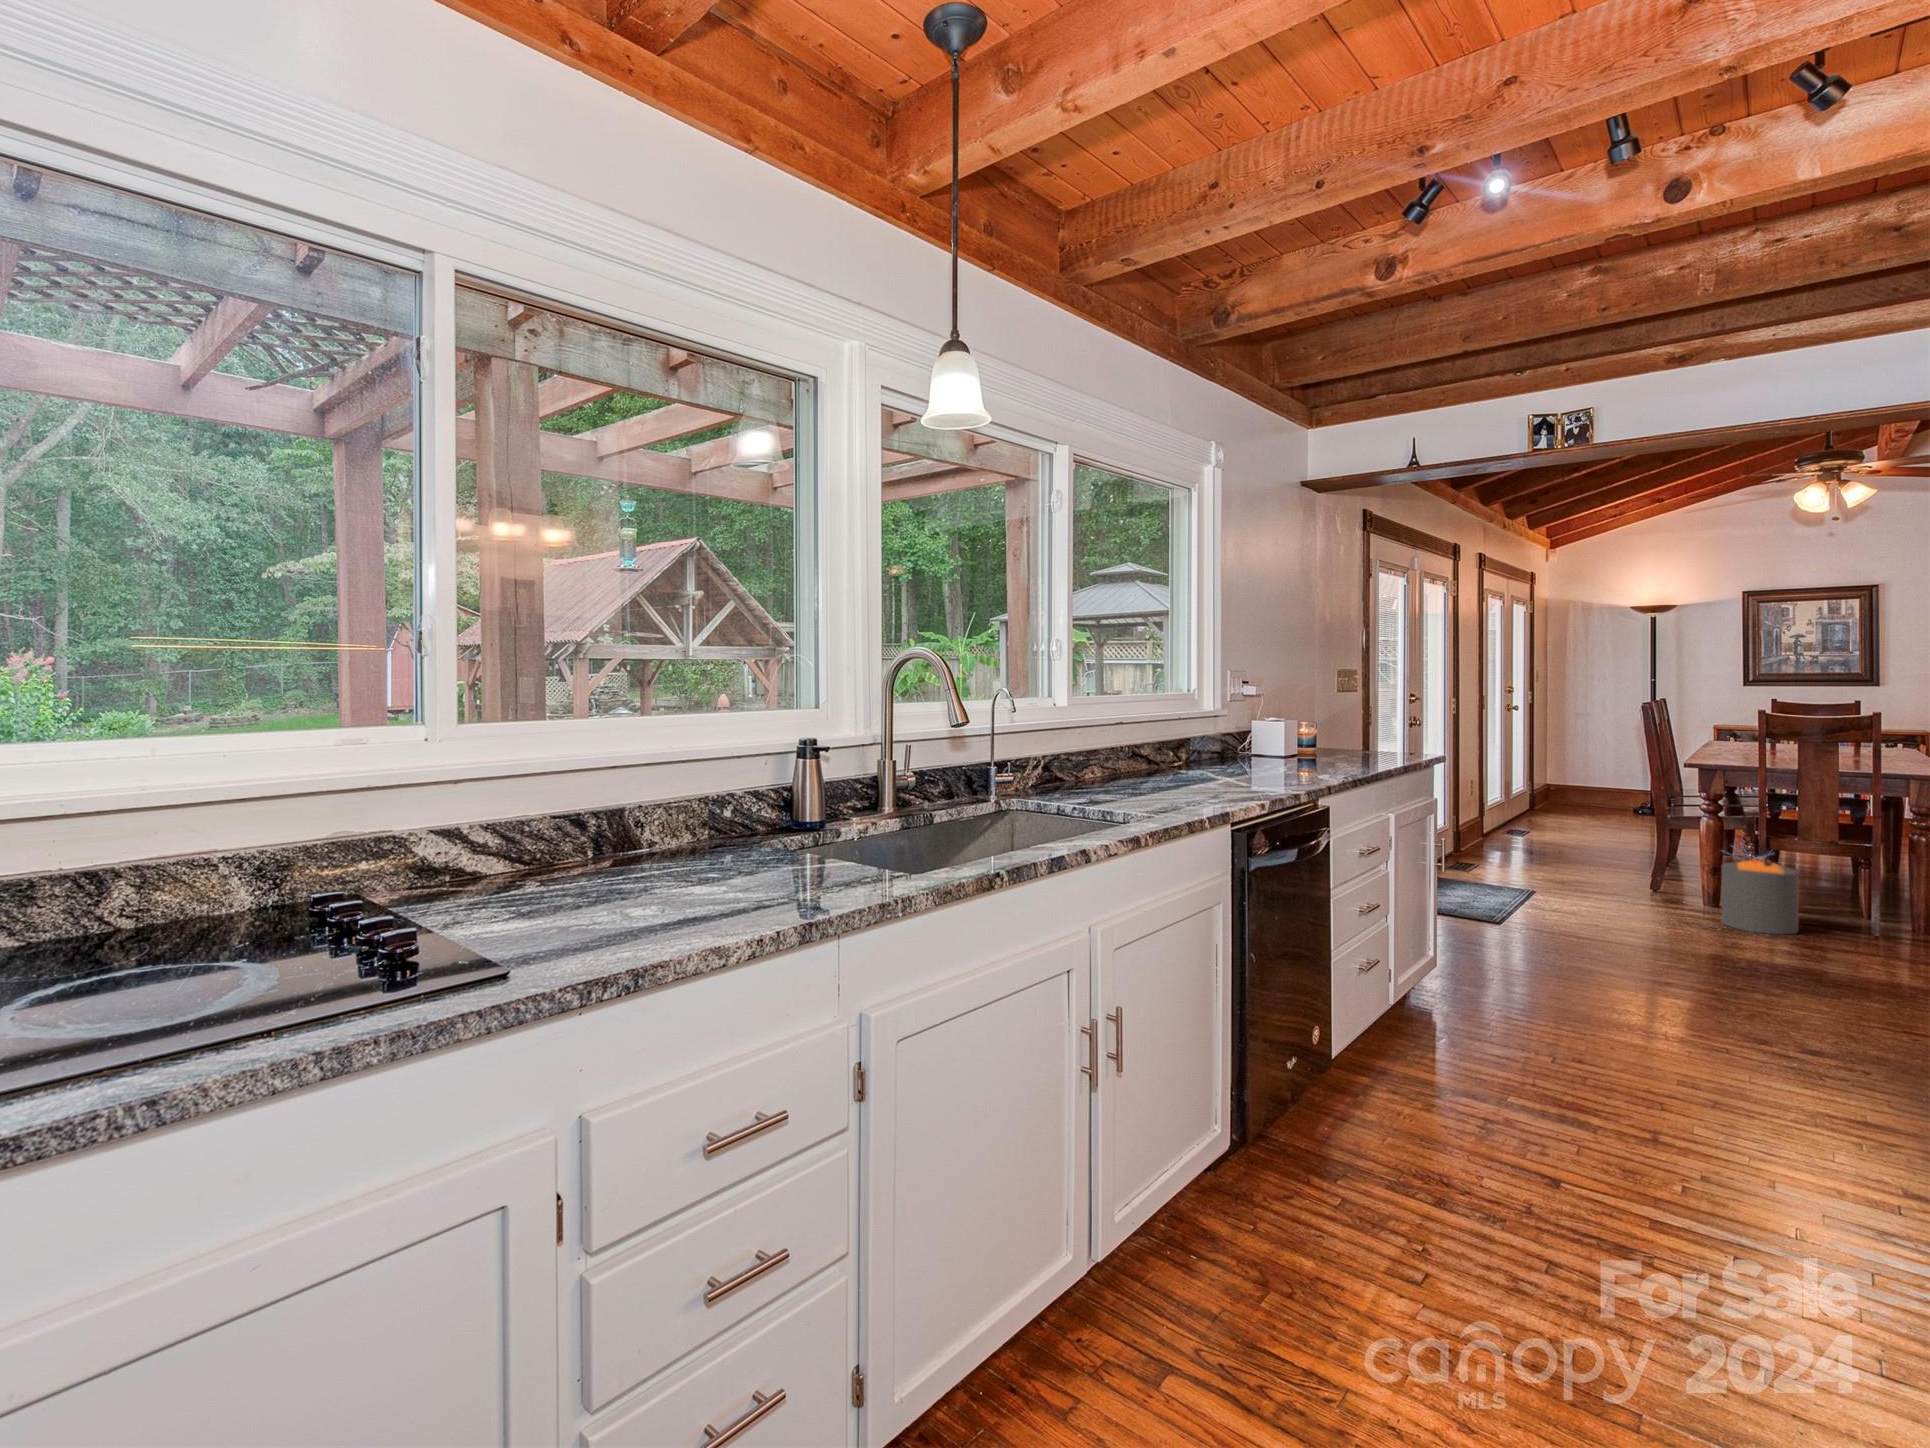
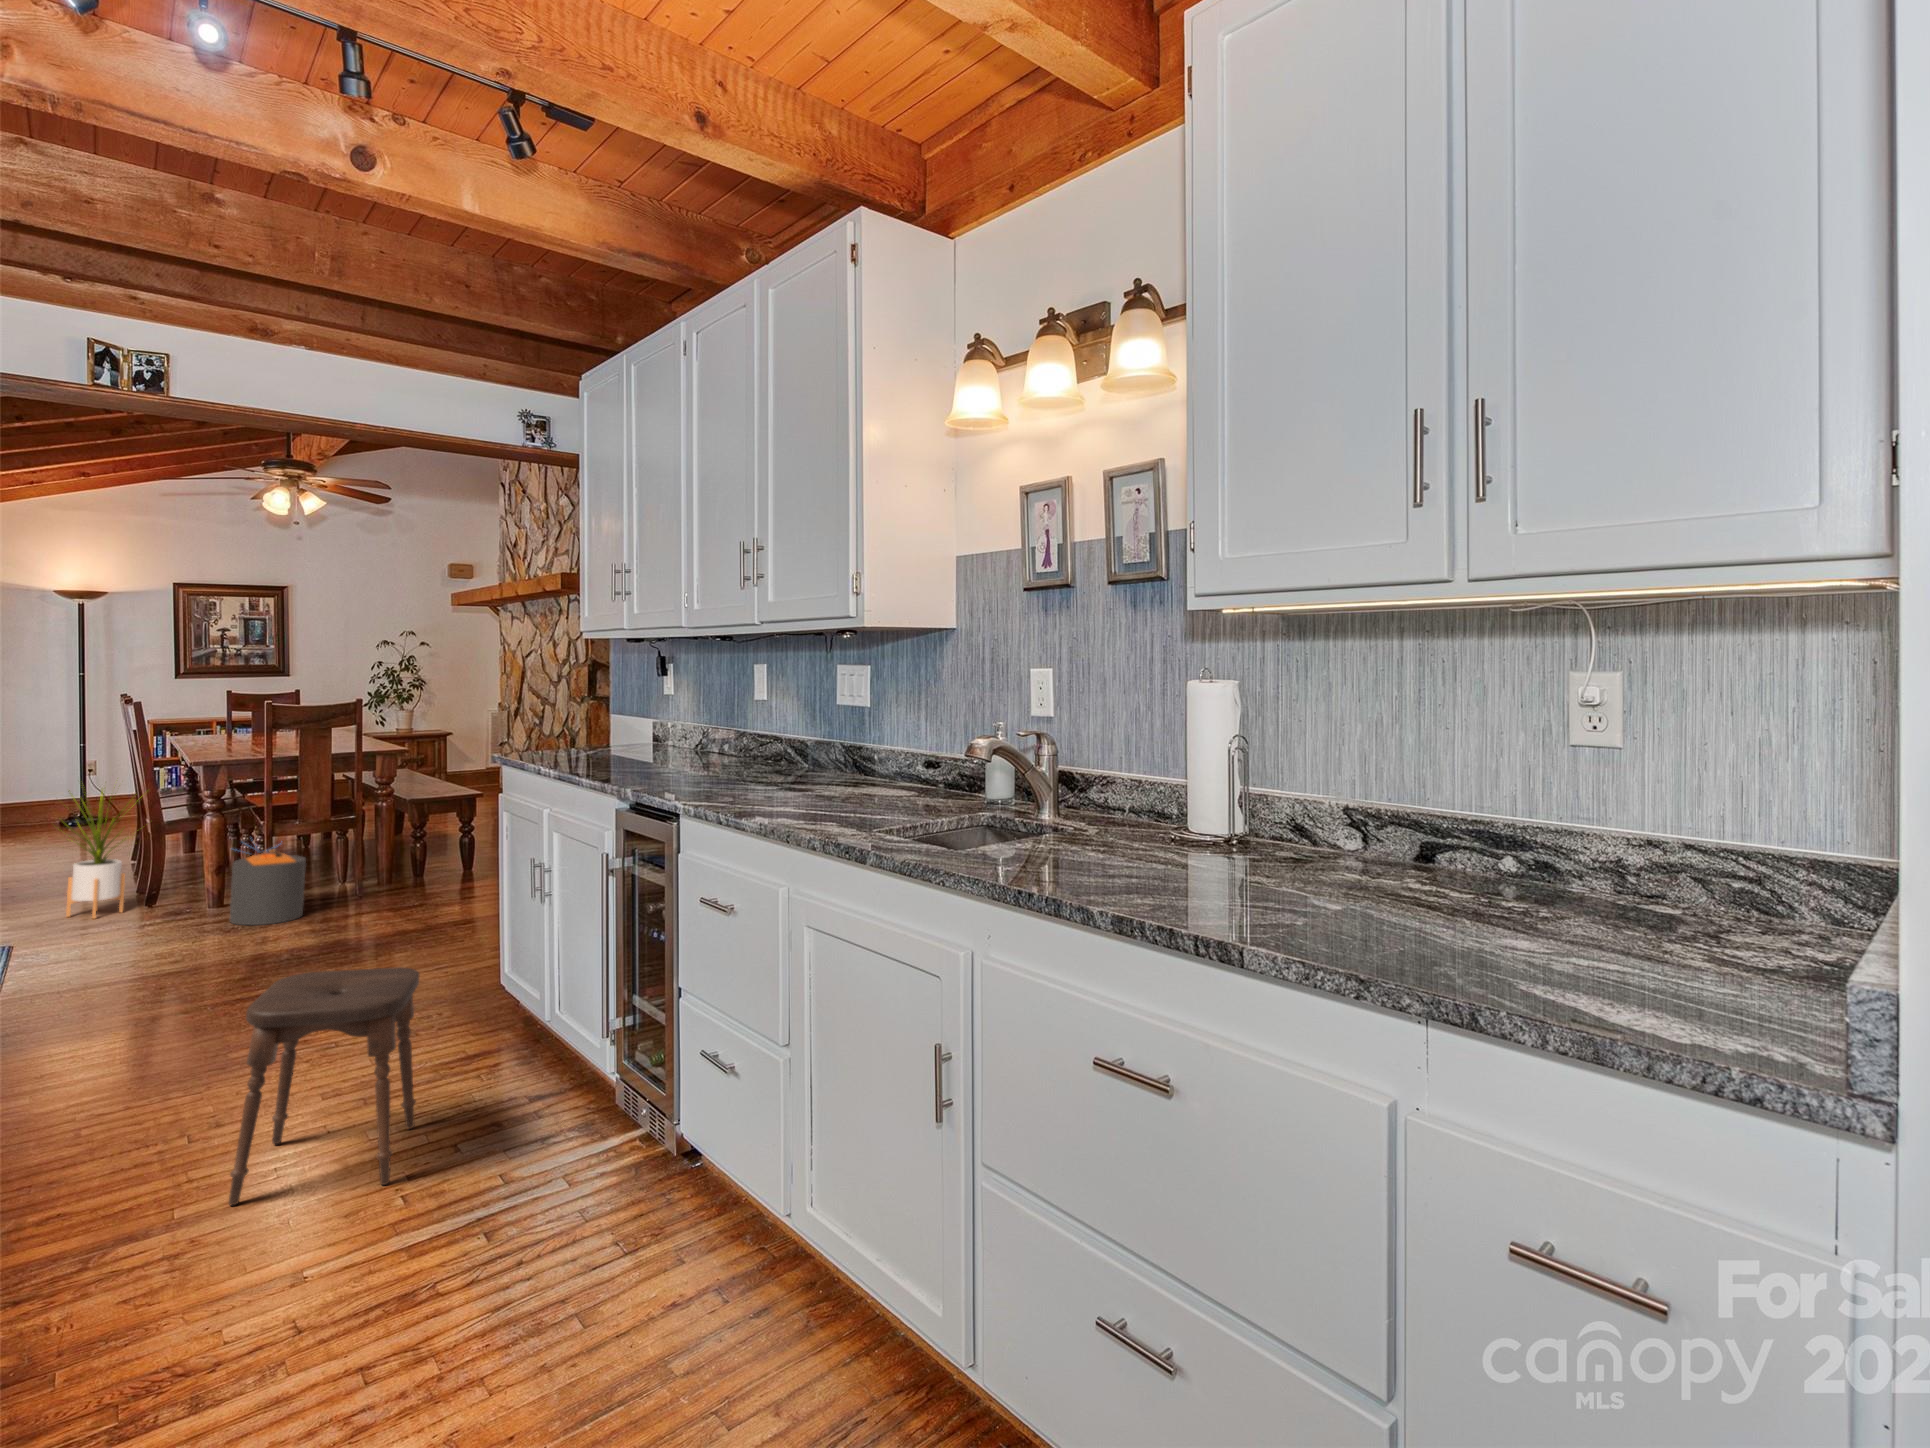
house plant: none [1582,773,1660,895] -> present [66,789,135,919]
stool: none [1551,943,1745,1165] -> present [229,967,419,1205]

